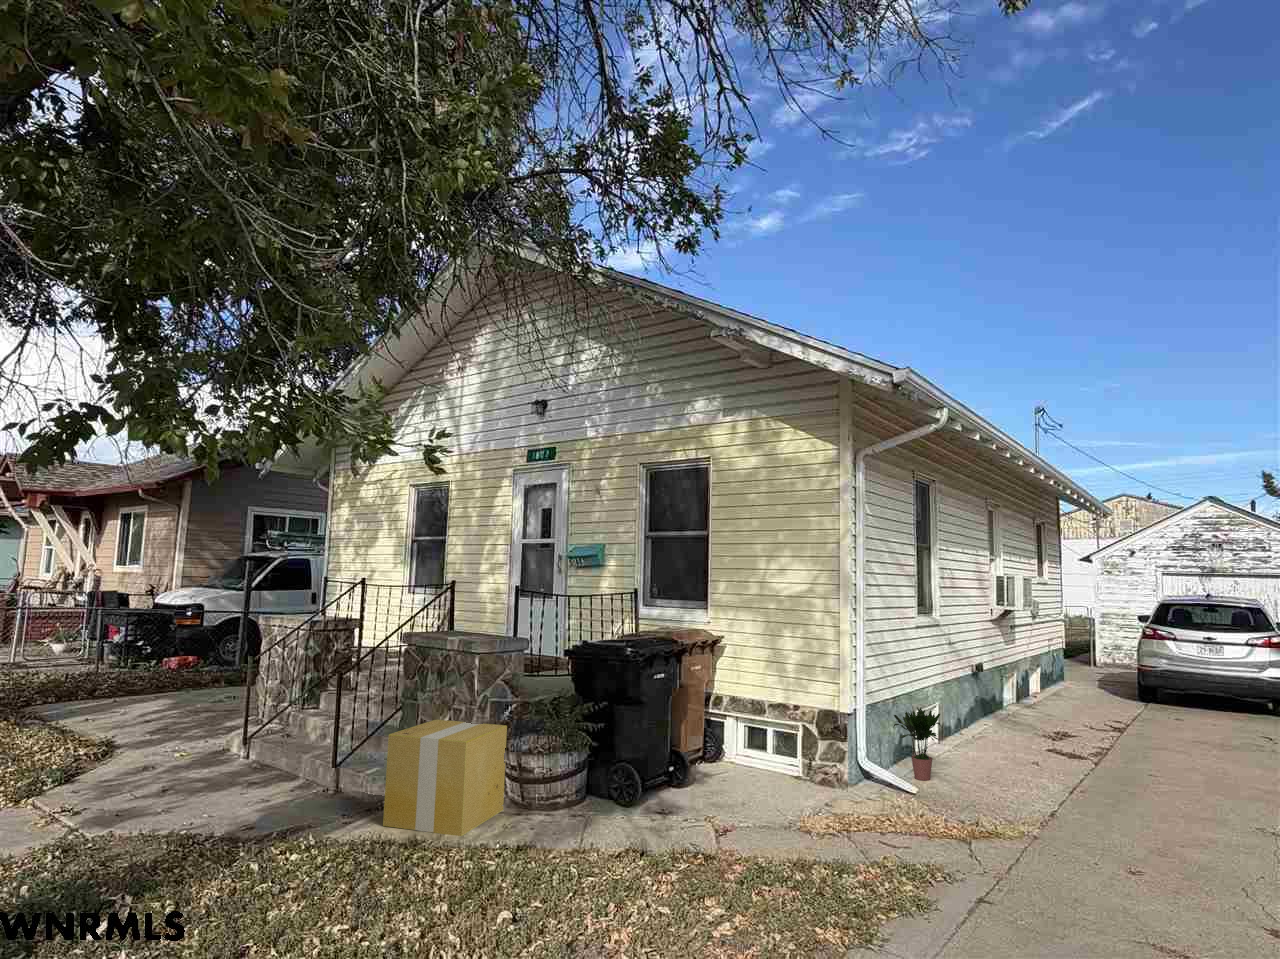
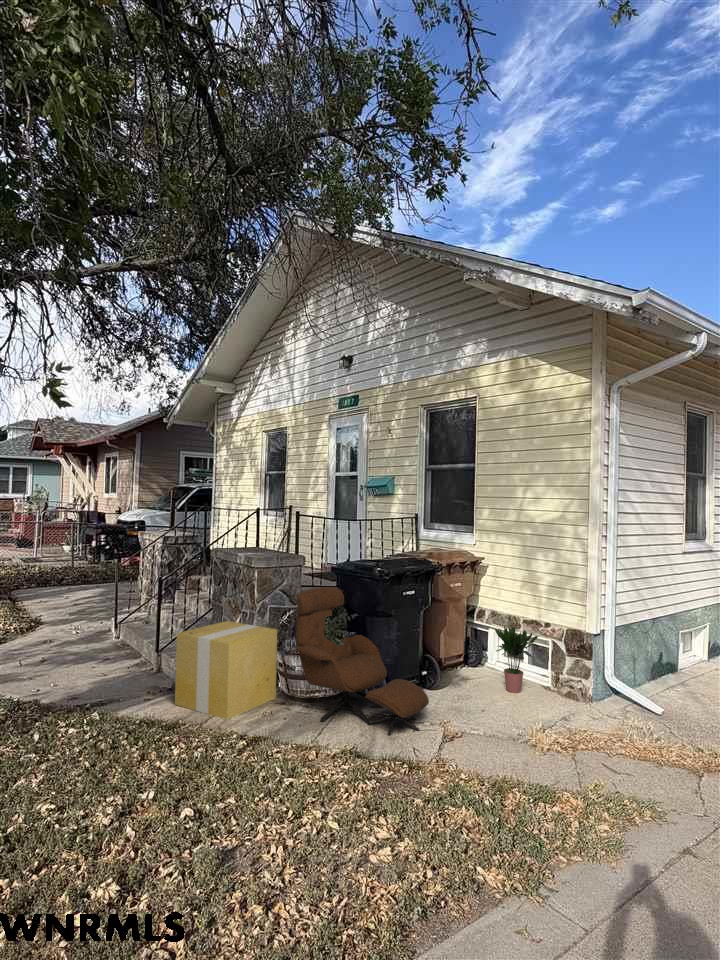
lounge chair: none [539,672,694,837] -> present [296,587,429,735]
potted plant: present [893,708,941,780] -> present [495,626,538,693]

